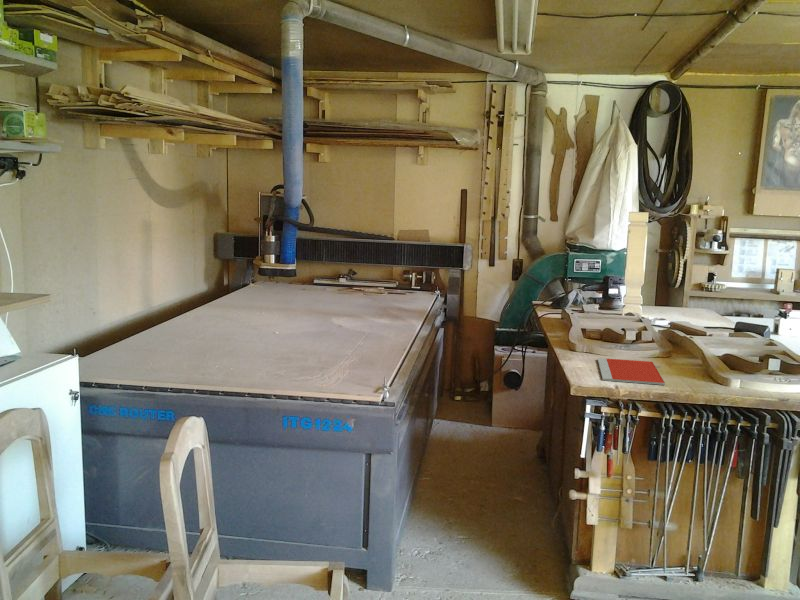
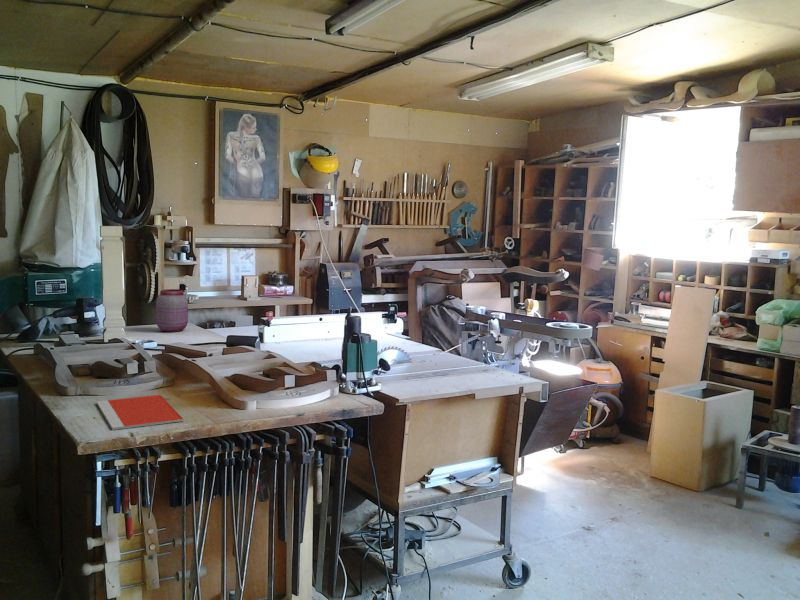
jar: none [672,274,704,315] -> present [156,289,188,332]

